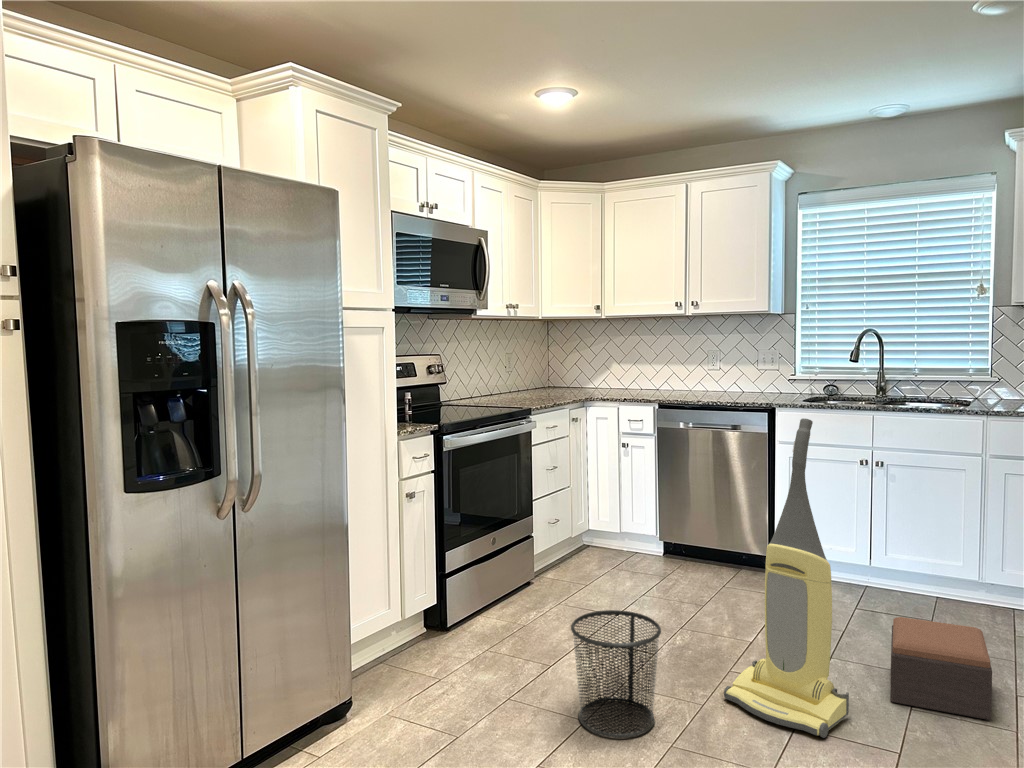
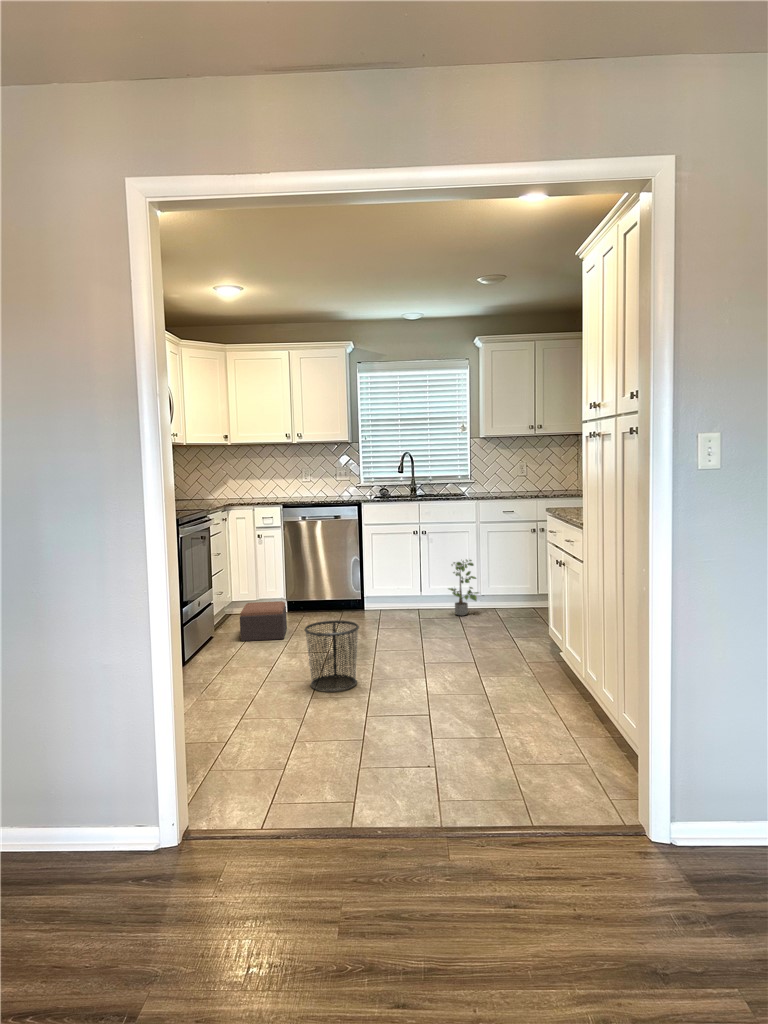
vacuum cleaner: present [724,418,849,738] -> none [384,497,449,669]
potted plant: none [912,518,979,617] -> present [449,560,478,616]
footstool: present [890,617,992,720] -> present [240,601,287,641]

